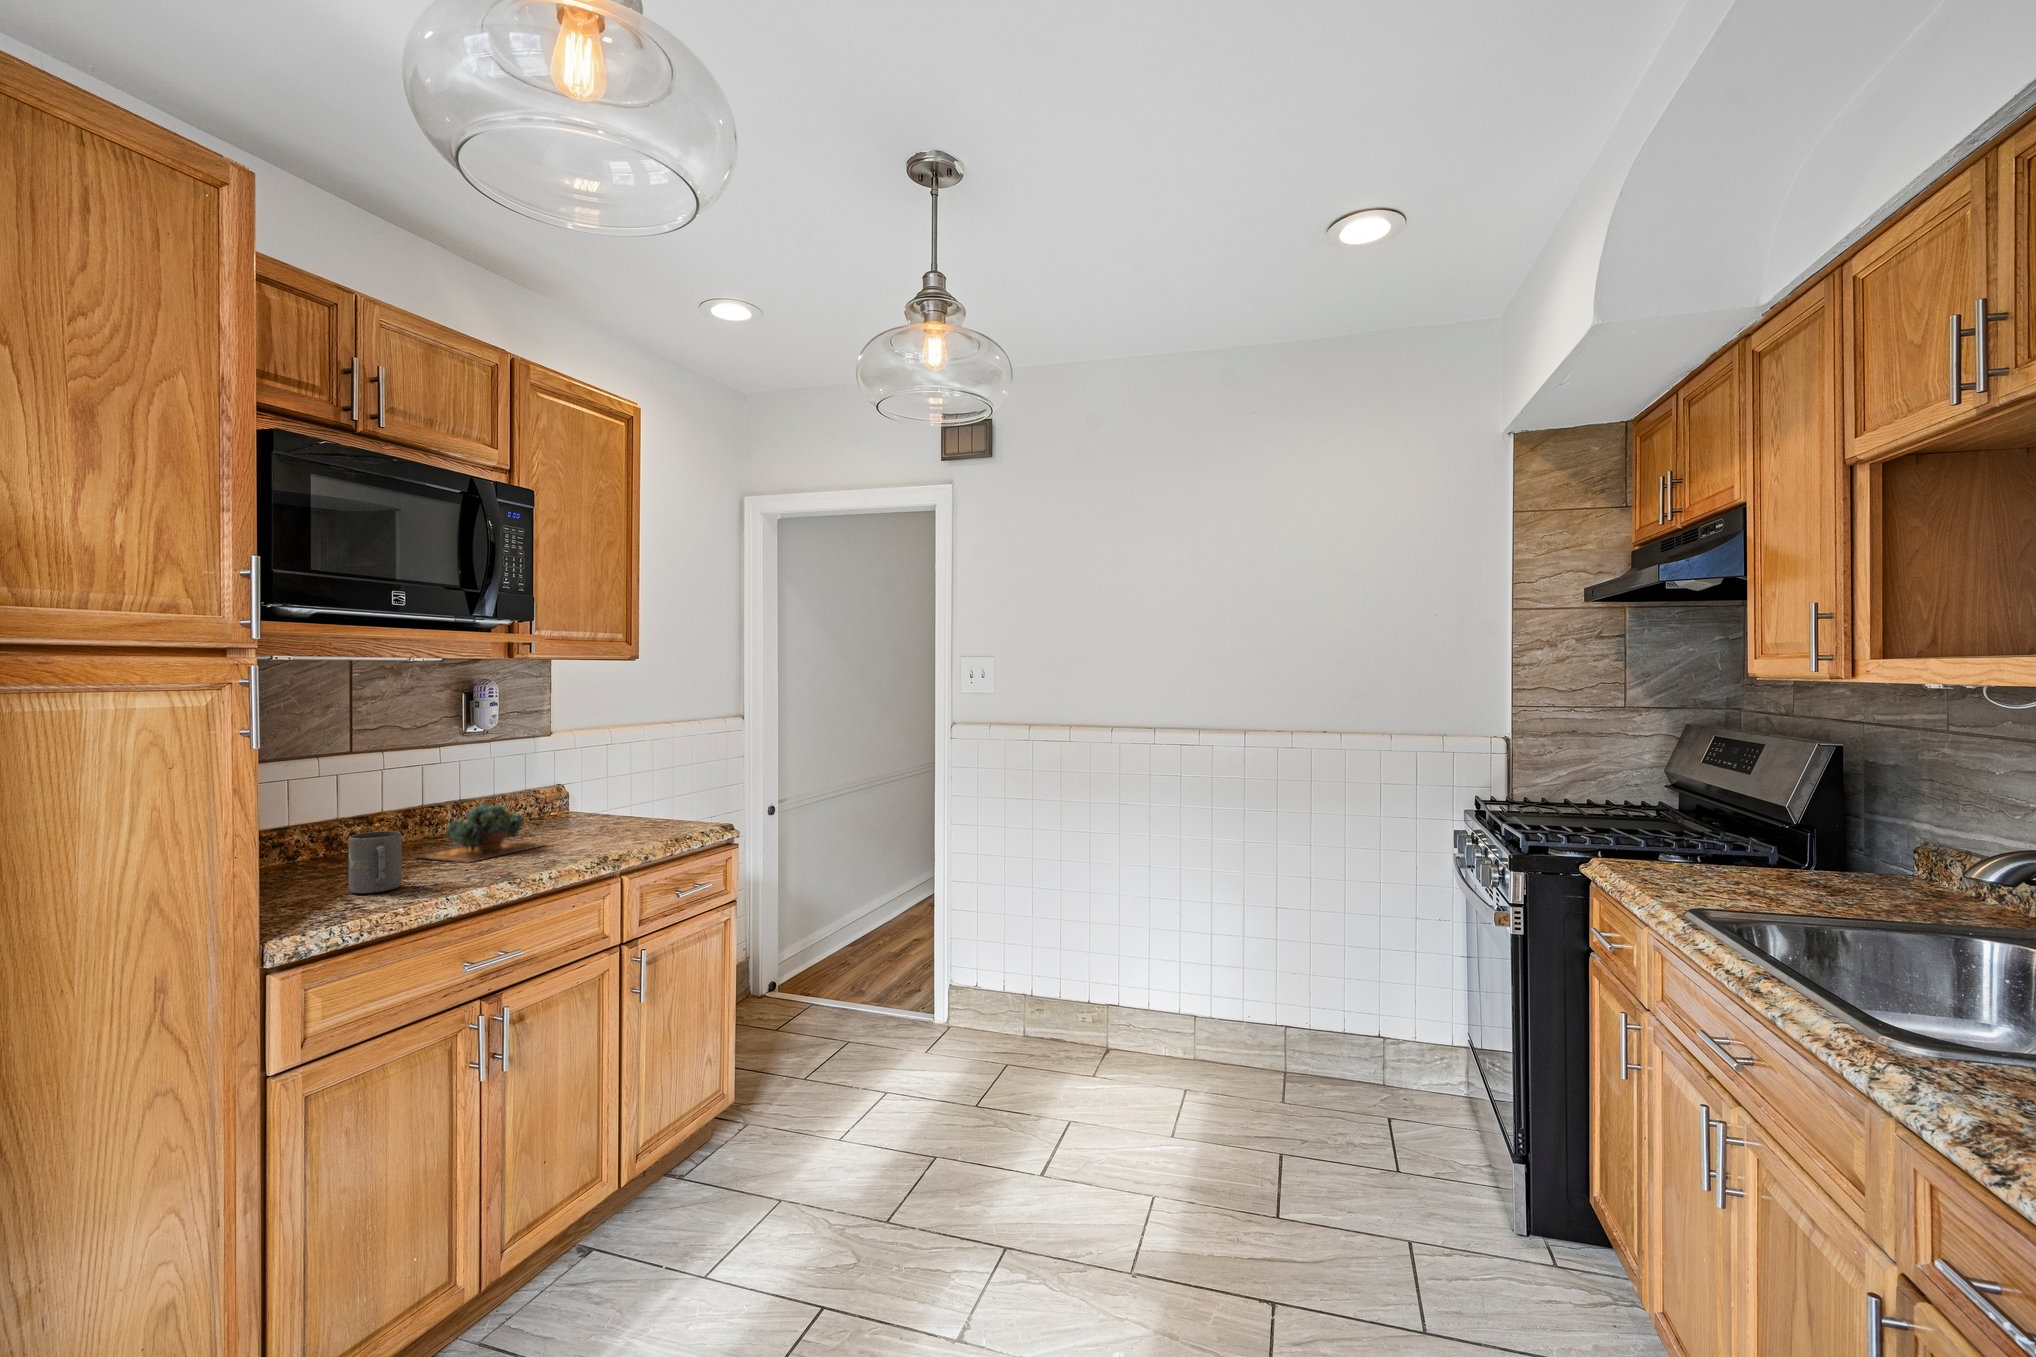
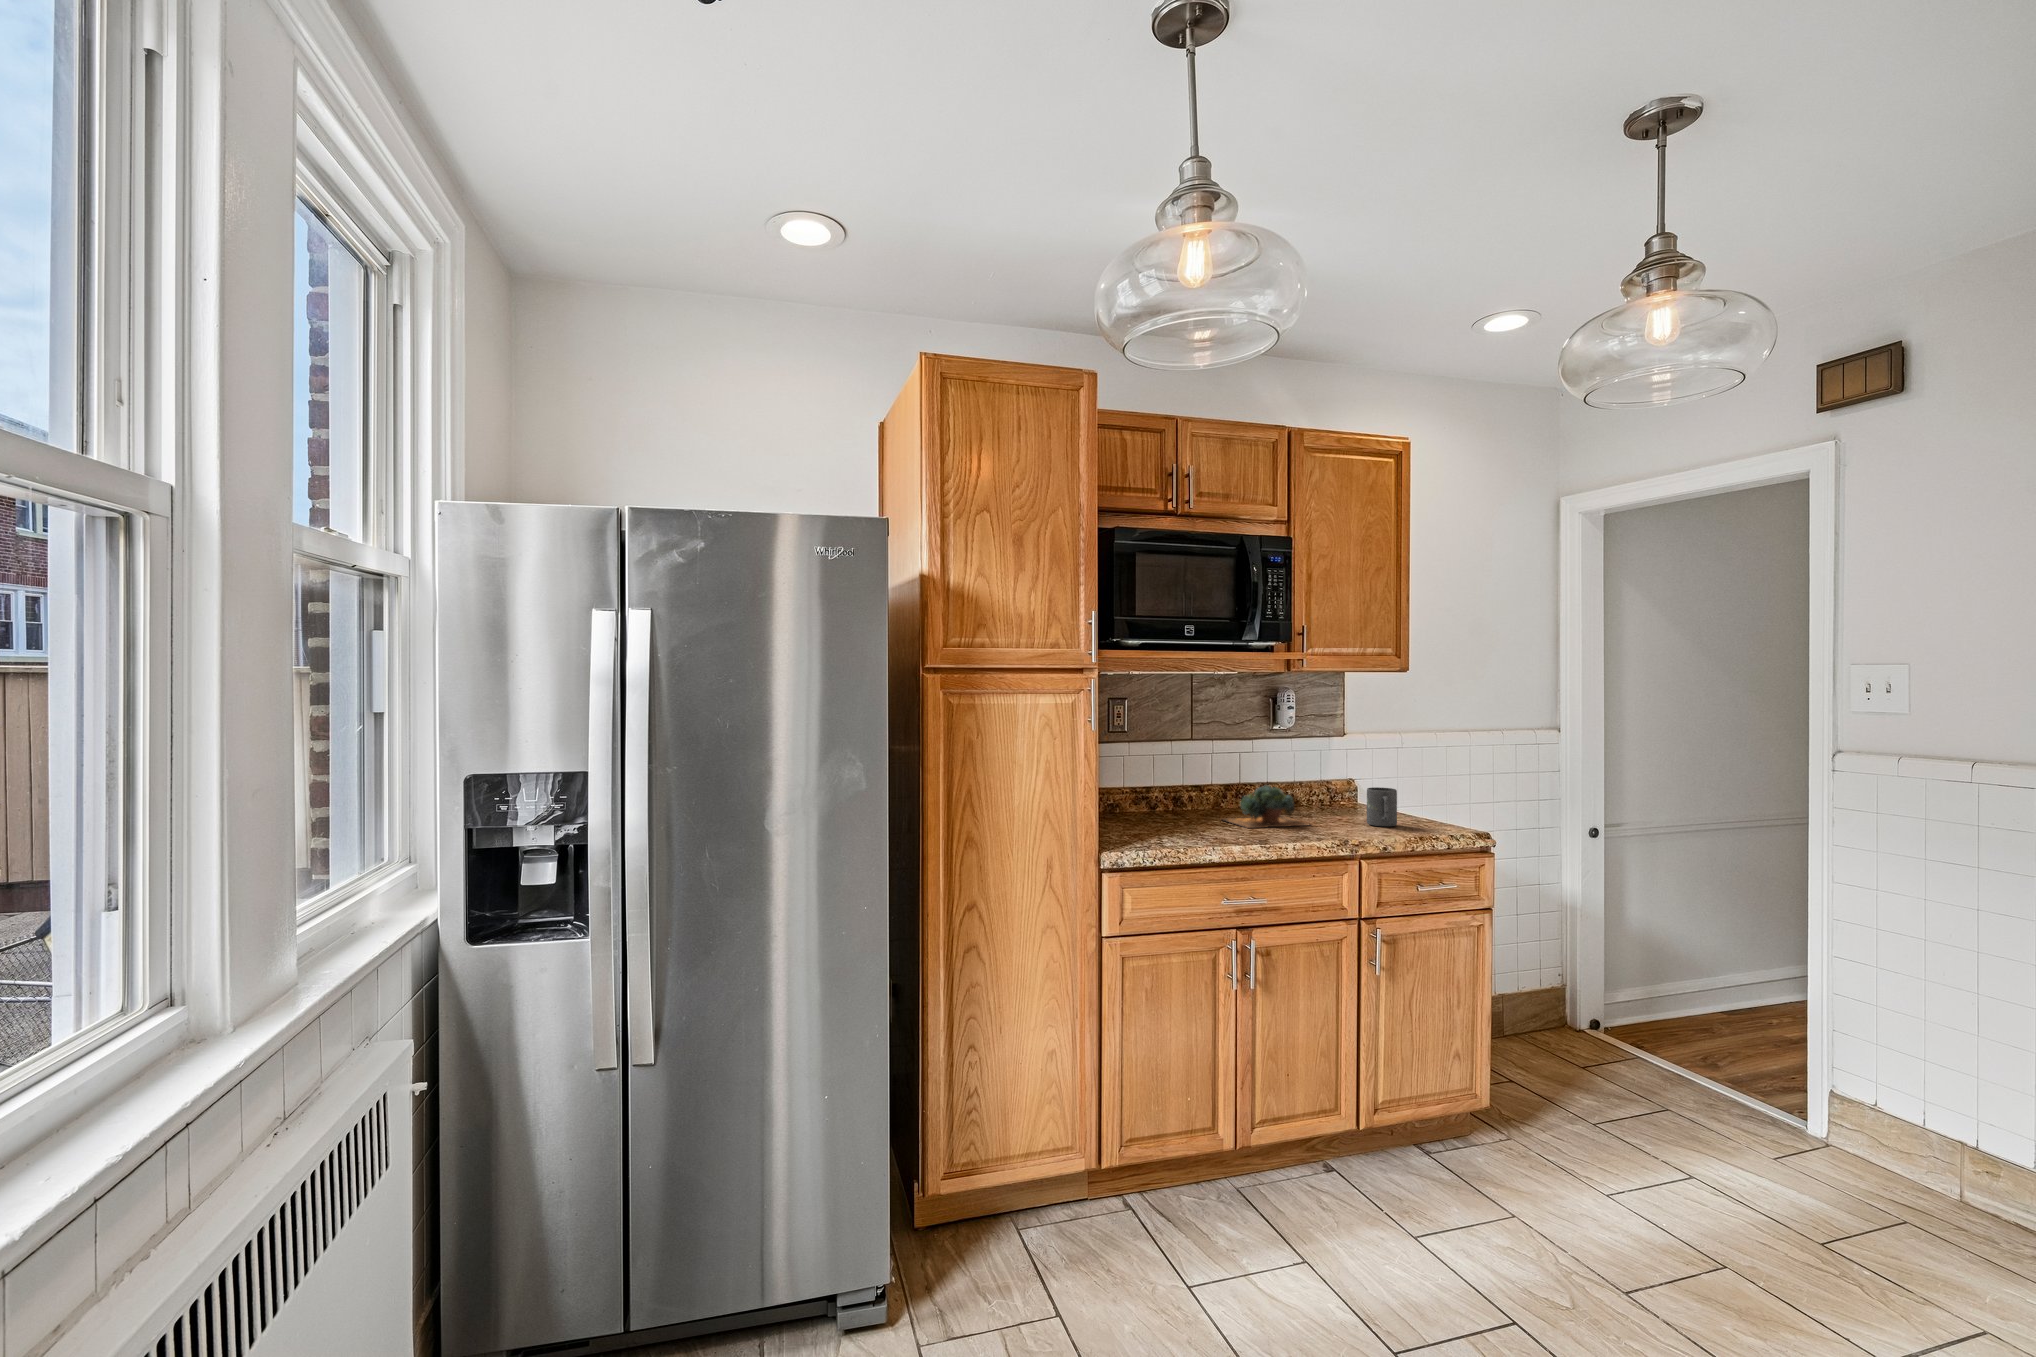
mug: present [349,831,402,893] -> present [1367,787,1397,826]

